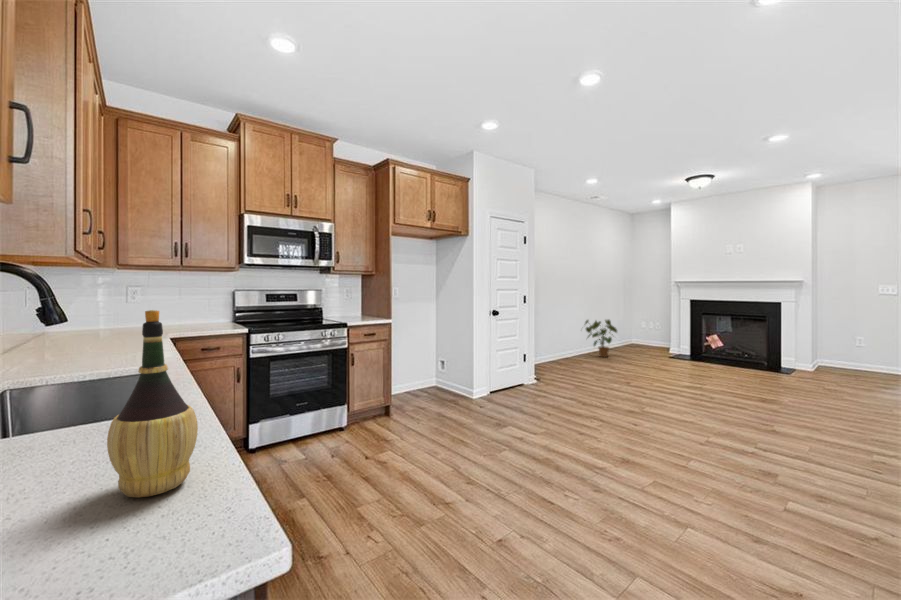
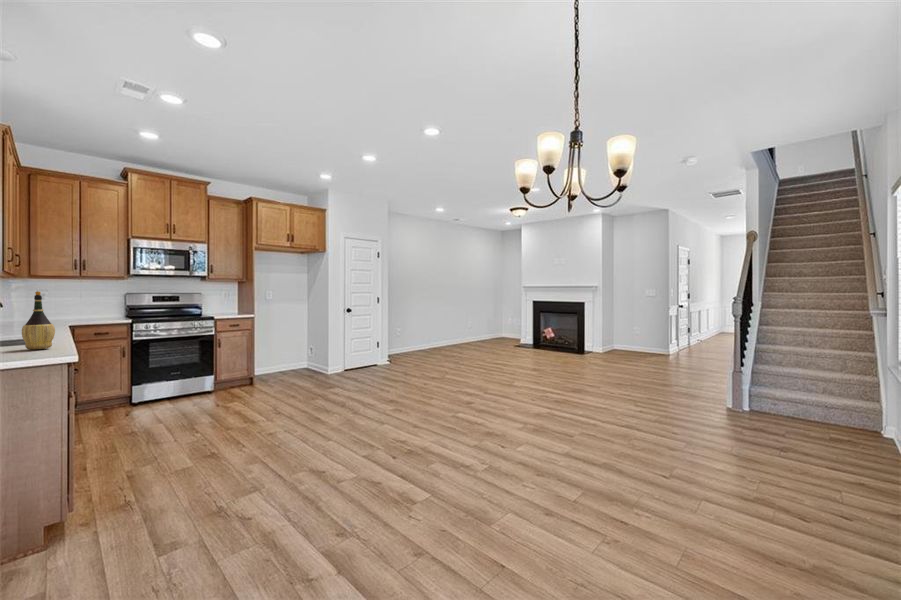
house plant: present [585,320,617,357] -> none [450,317,480,348]

